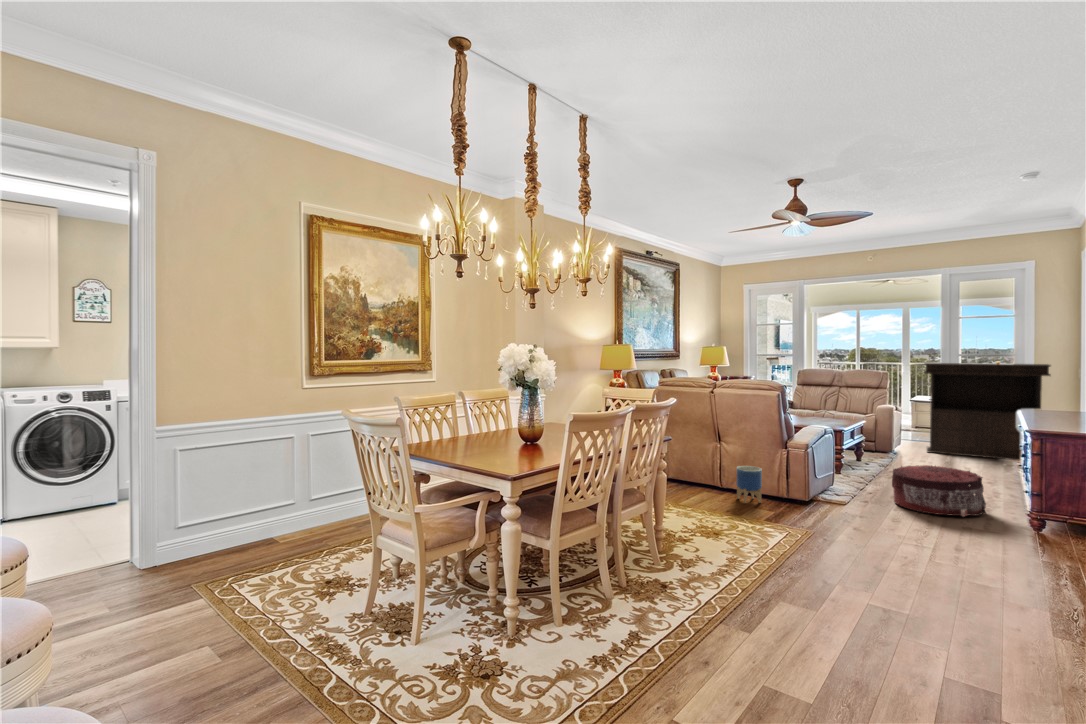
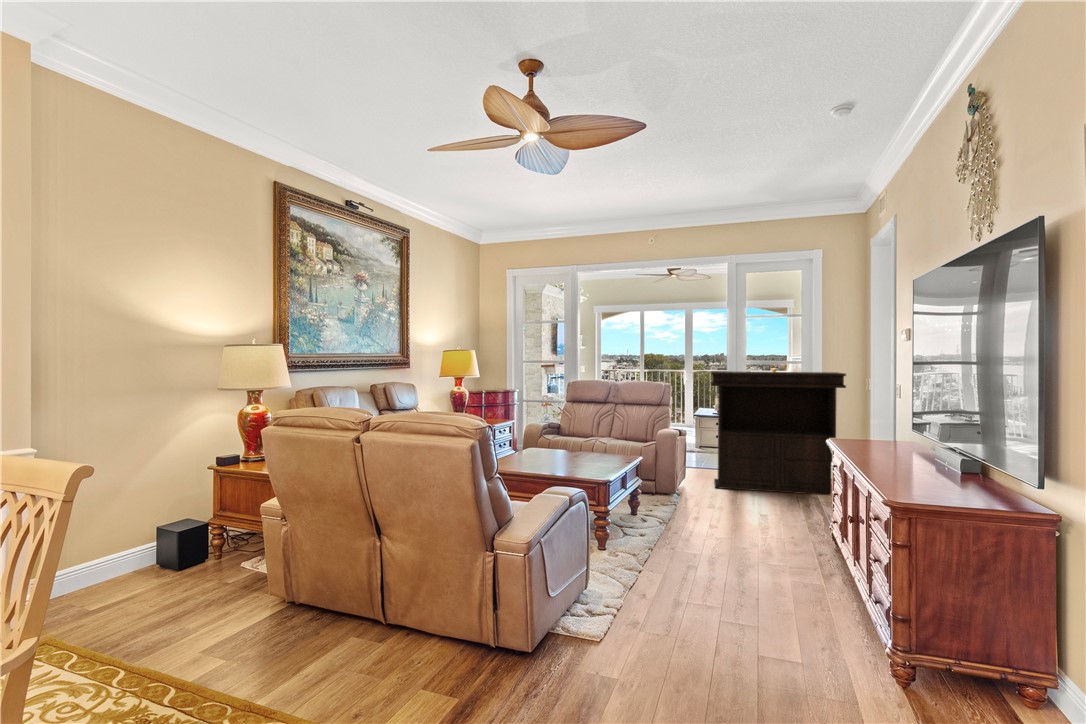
pouf: present [892,465,986,517] -> none [671,545,813,658]
planter: present [736,466,762,503] -> none [395,585,445,673]

